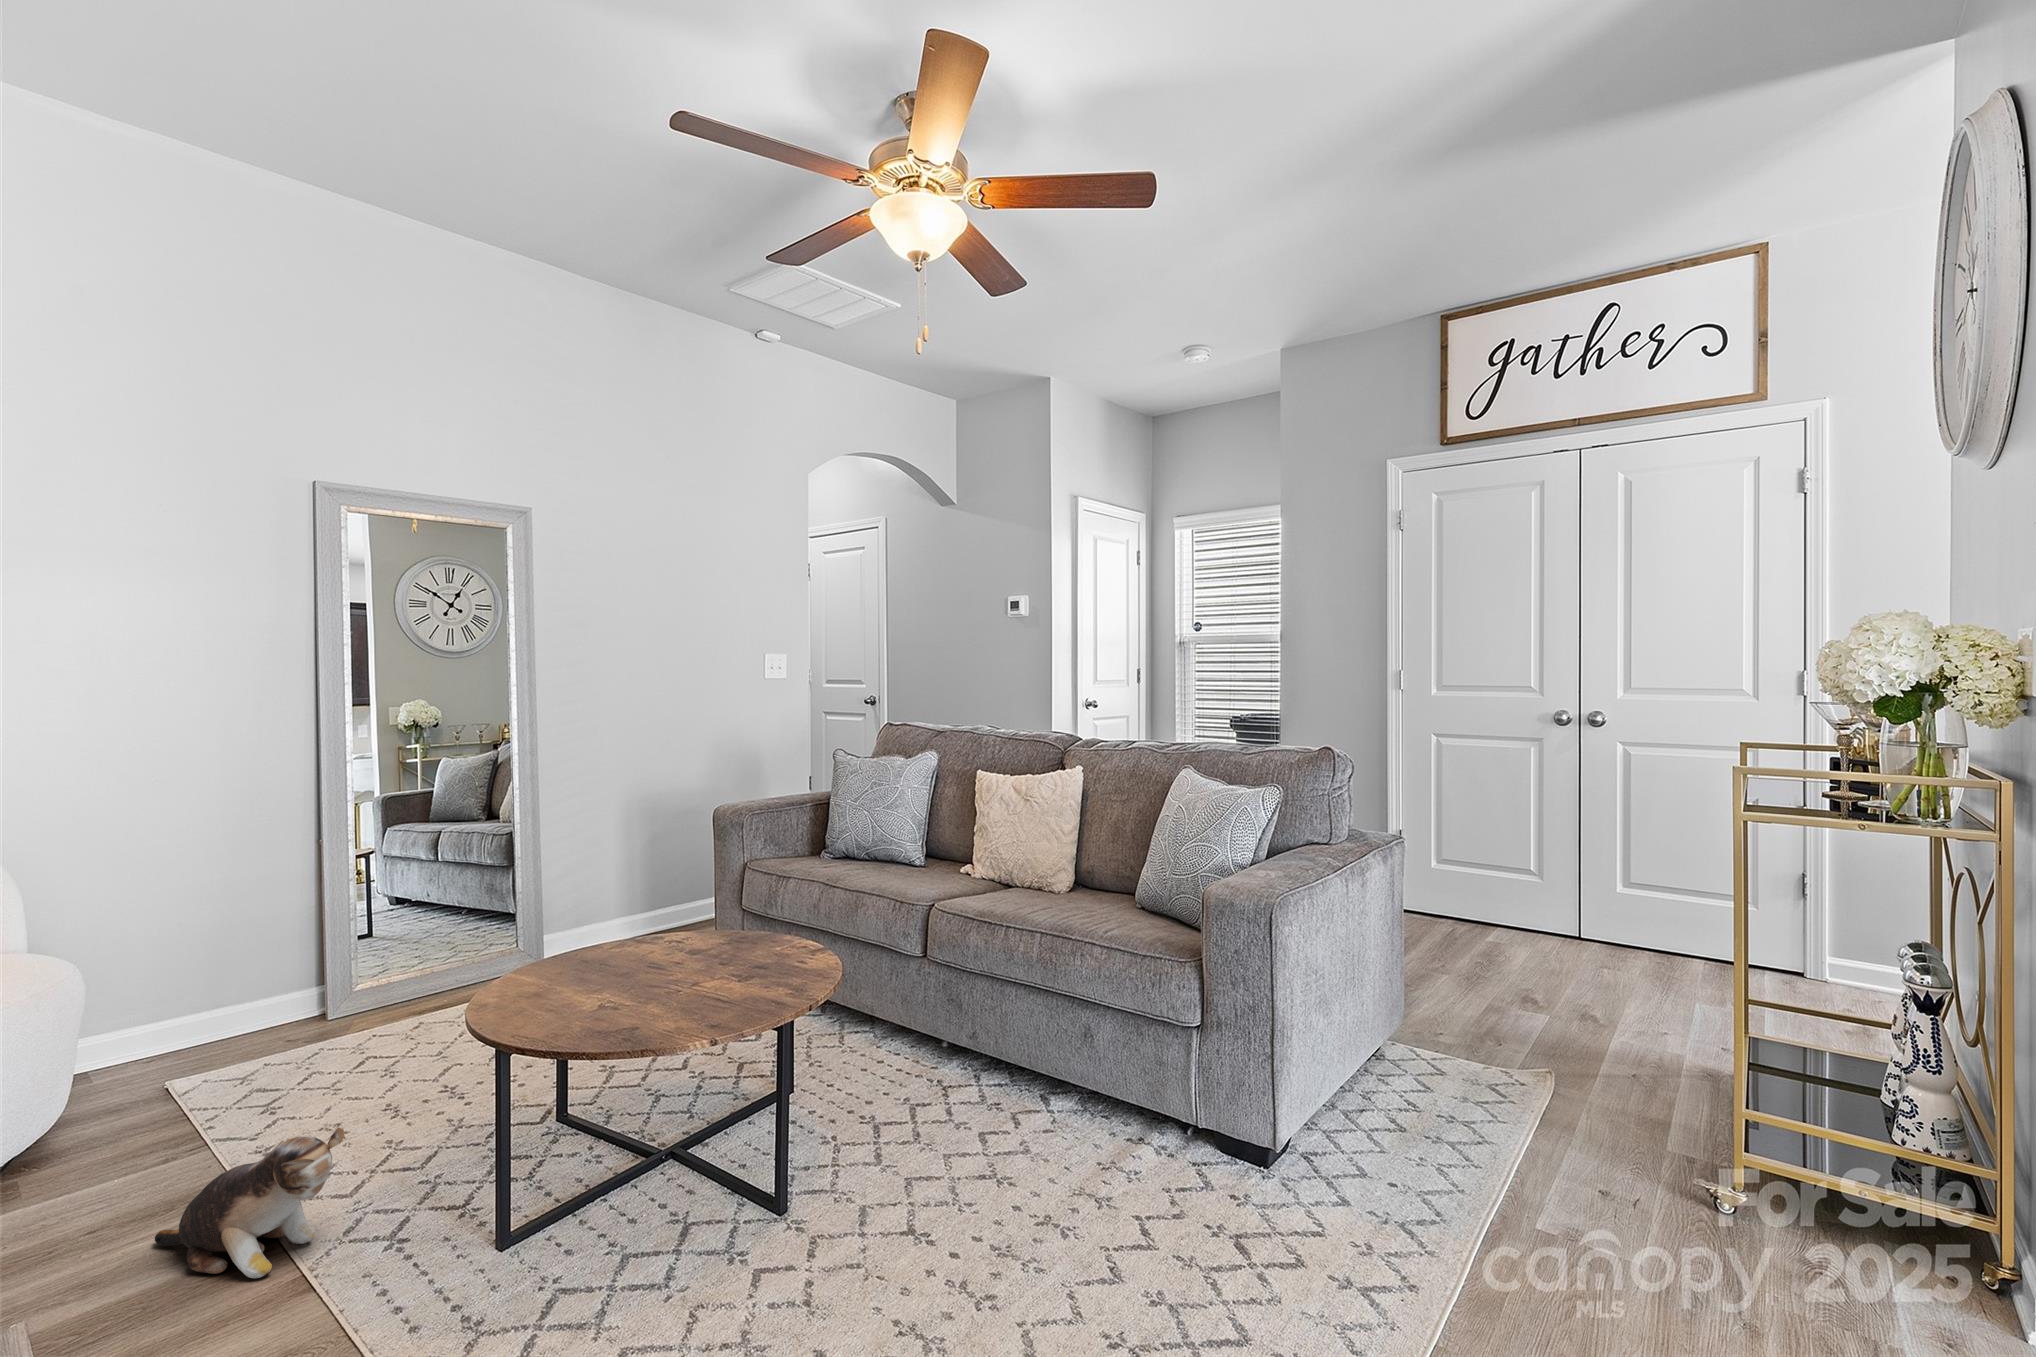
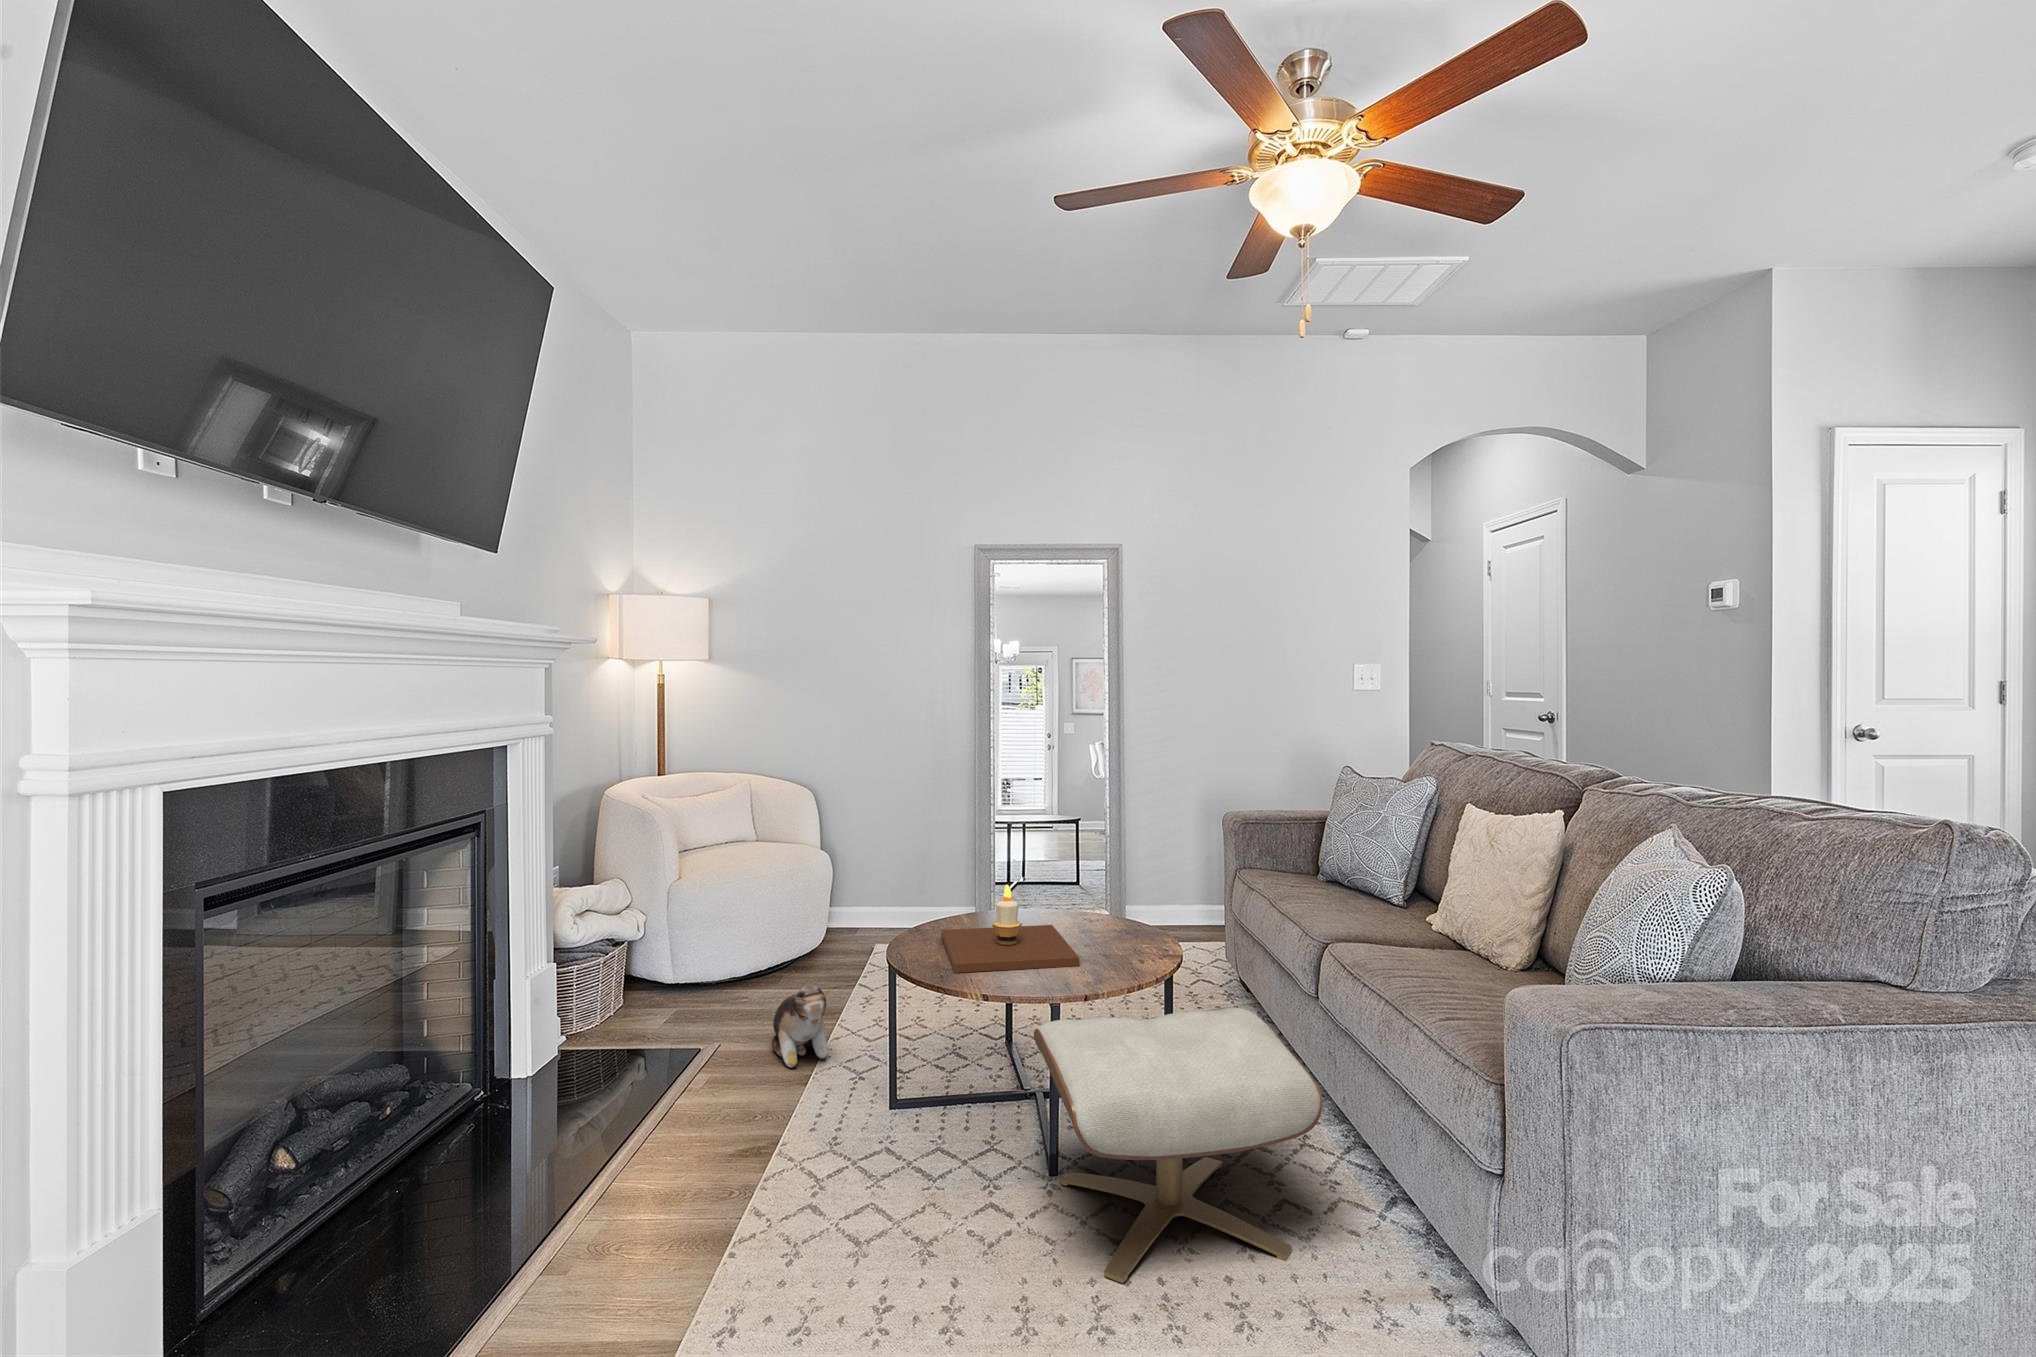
candle: none [532,916,747,1033] -> present [941,885,1080,973]
ottoman: none [776,976,1046,1263] -> present [1034,1007,1323,1283]

